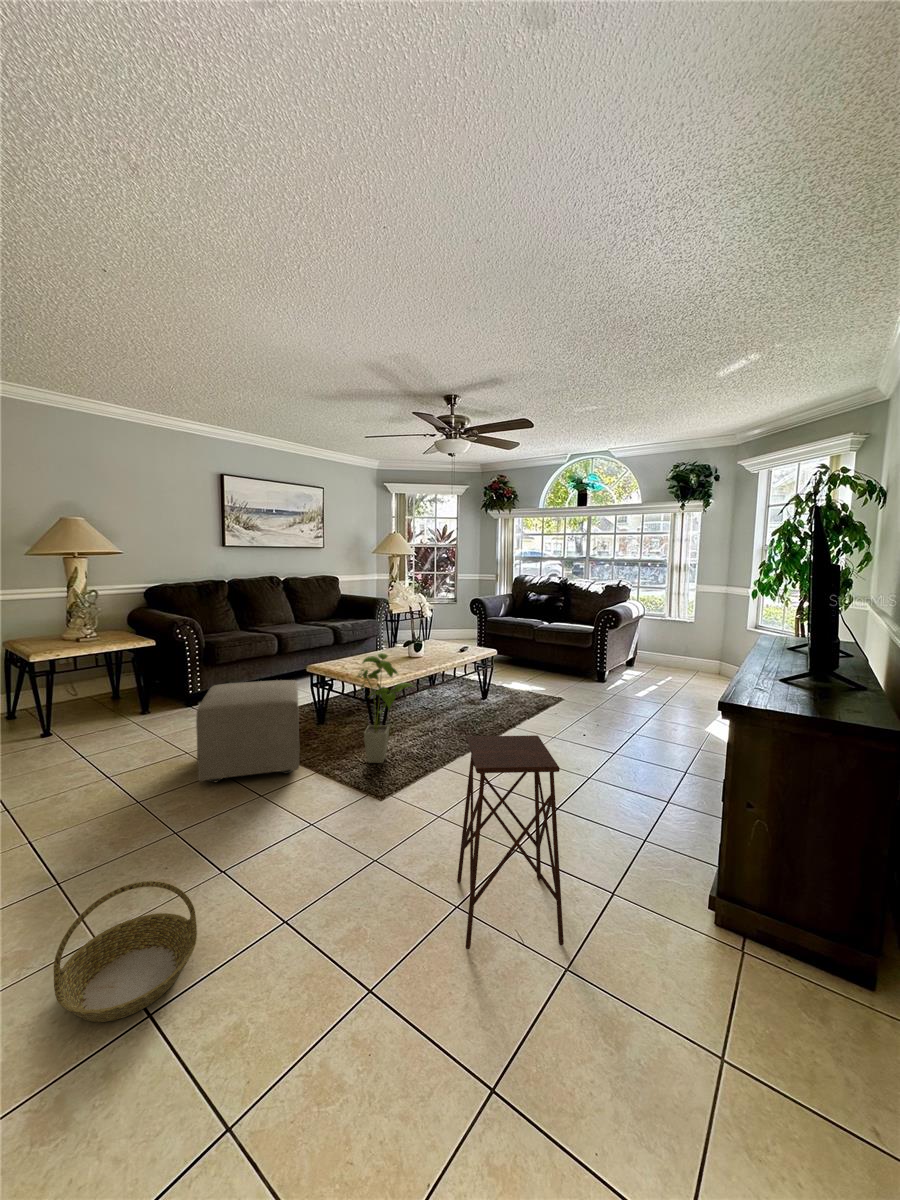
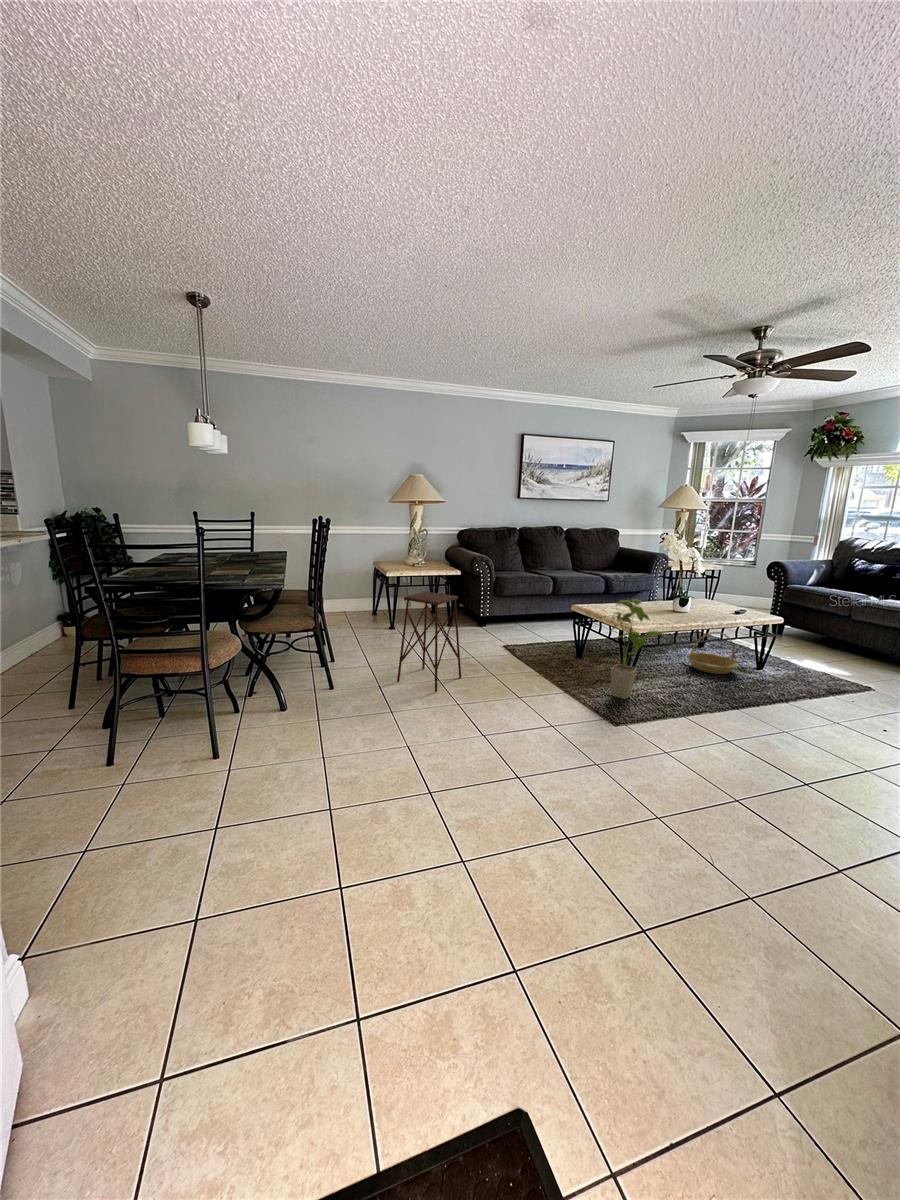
ottoman: present [196,680,299,782] -> none [478,608,560,687]
side table: present [457,735,564,949] -> present [397,592,461,692]
basket: present [54,881,197,1022] -> present [688,632,737,674]

